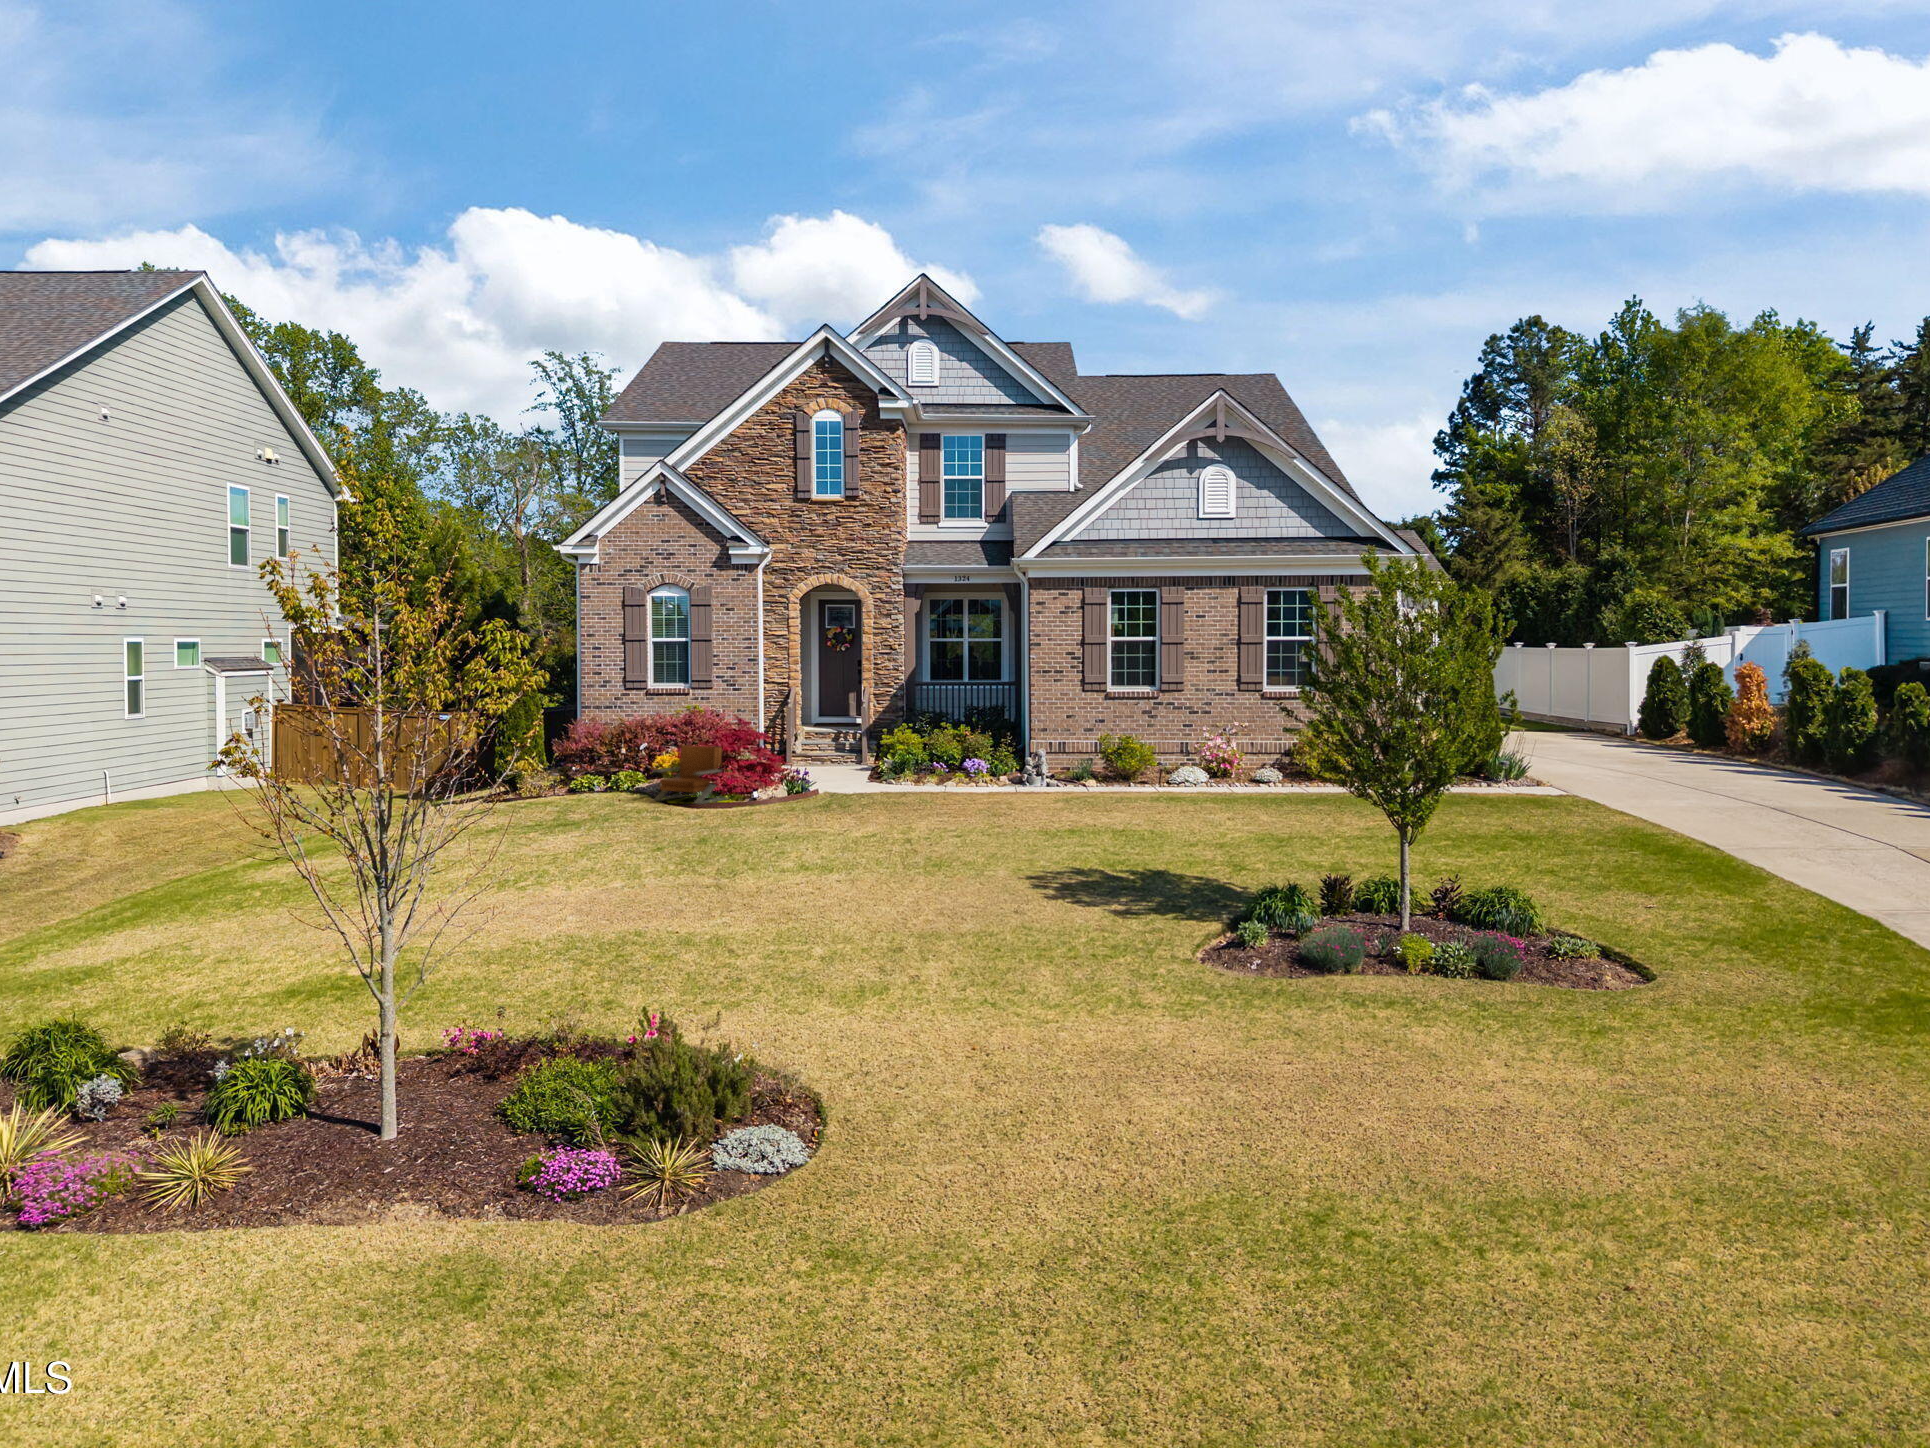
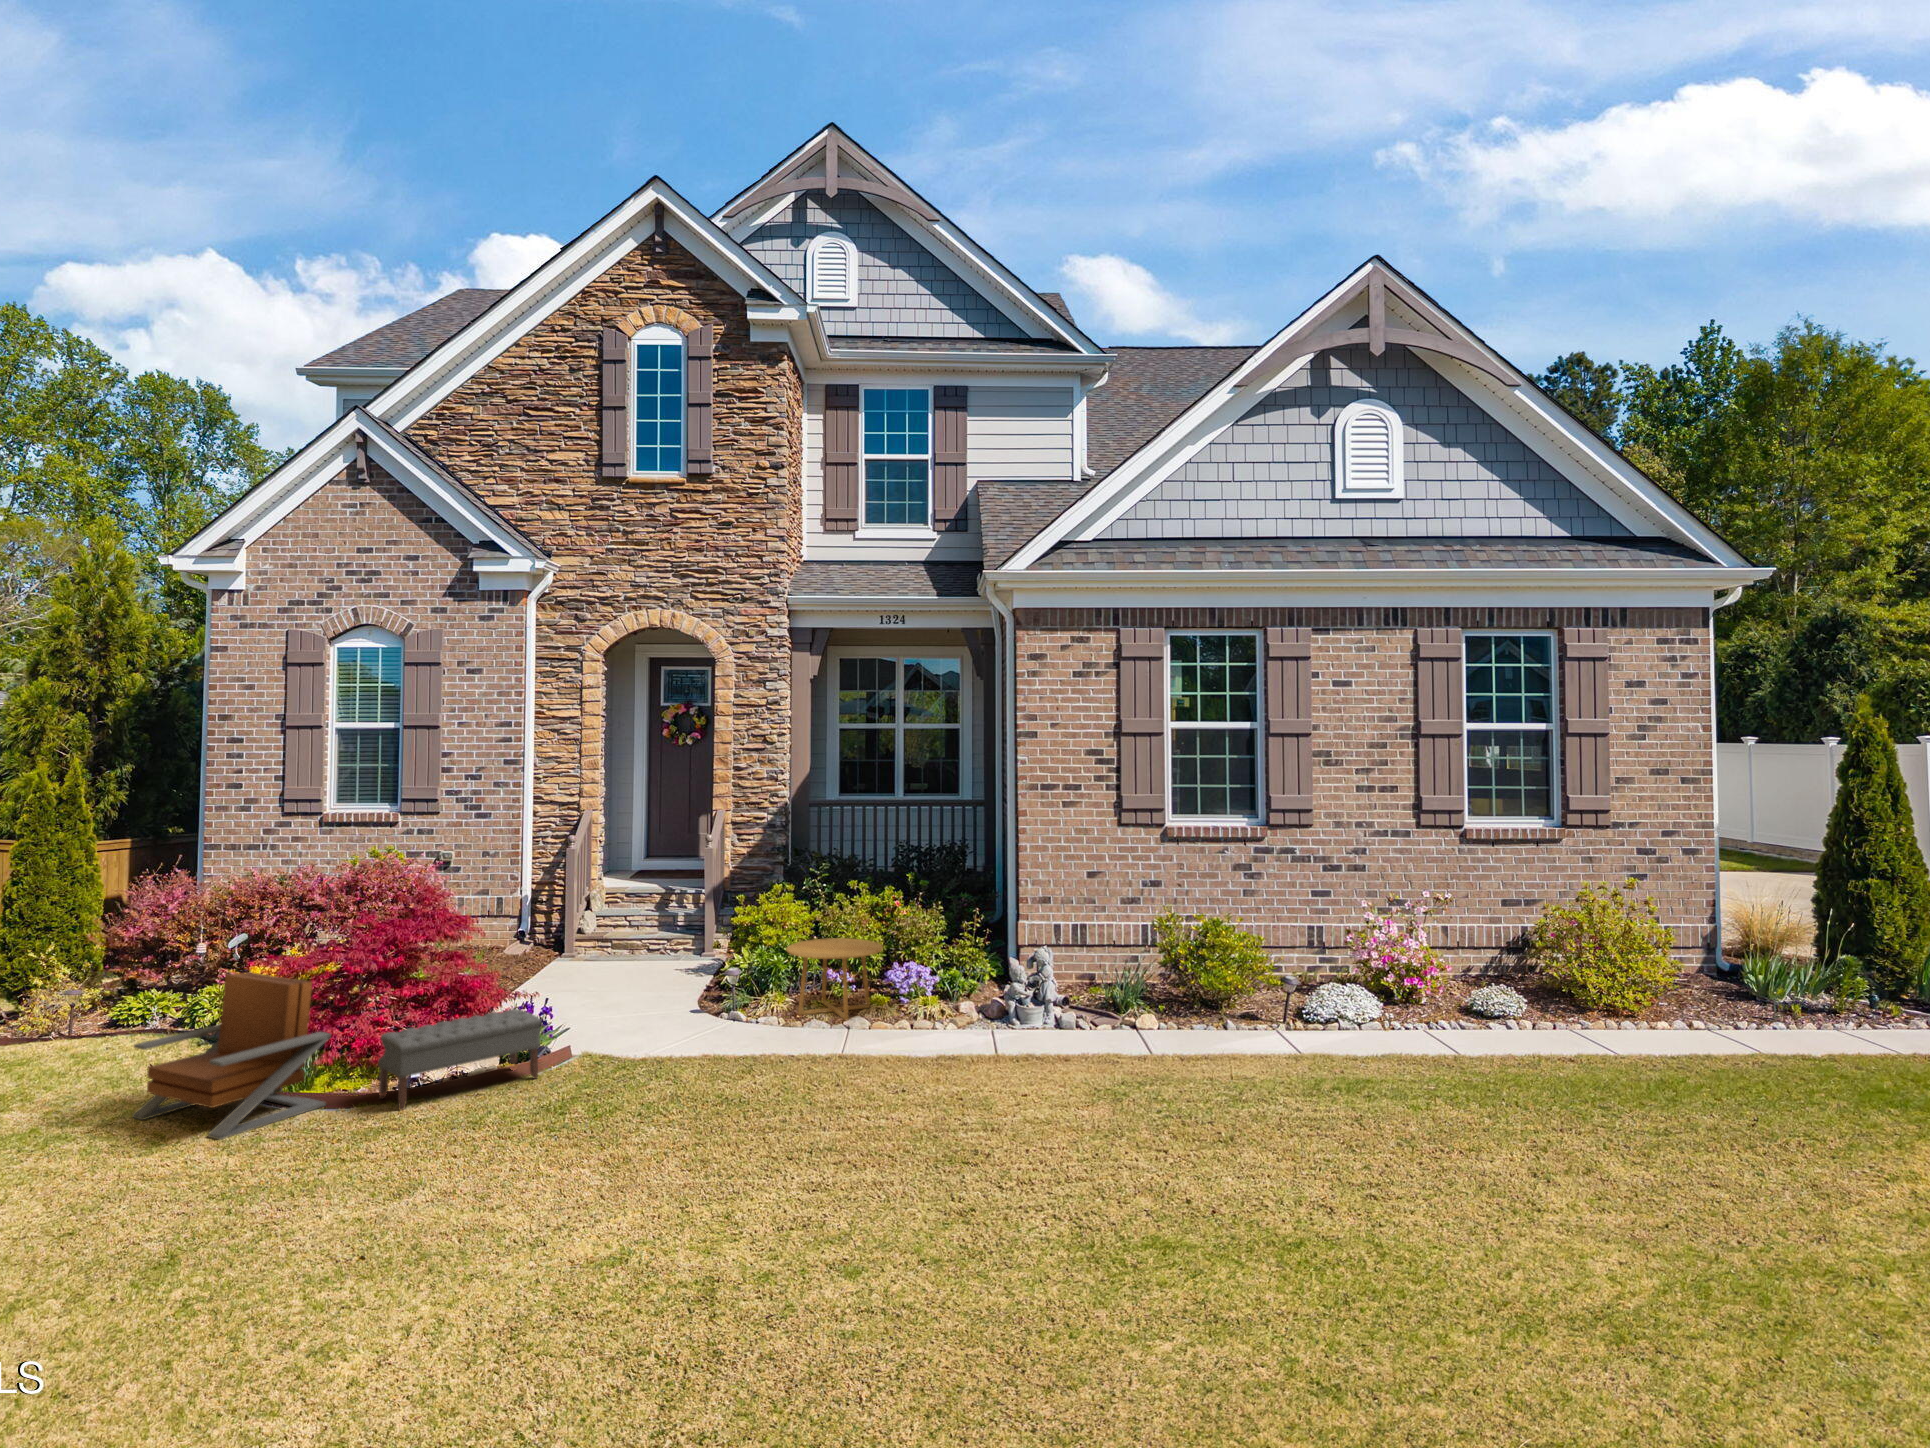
round table: none [913,747,961,783] -> present [786,938,883,1020]
bench: none [748,766,813,800] -> present [378,1009,541,1110]

